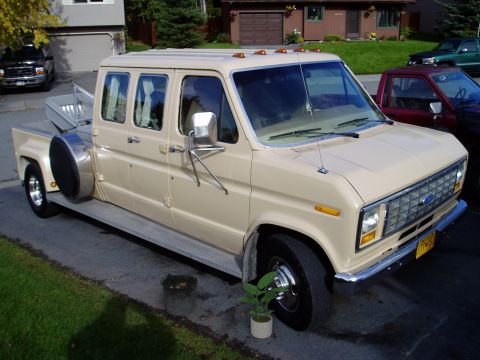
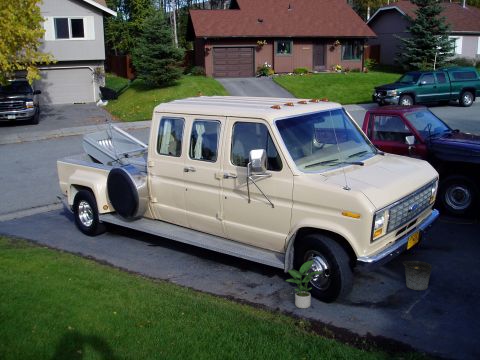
bucket: present [160,274,198,316] -> present [403,261,432,290]

